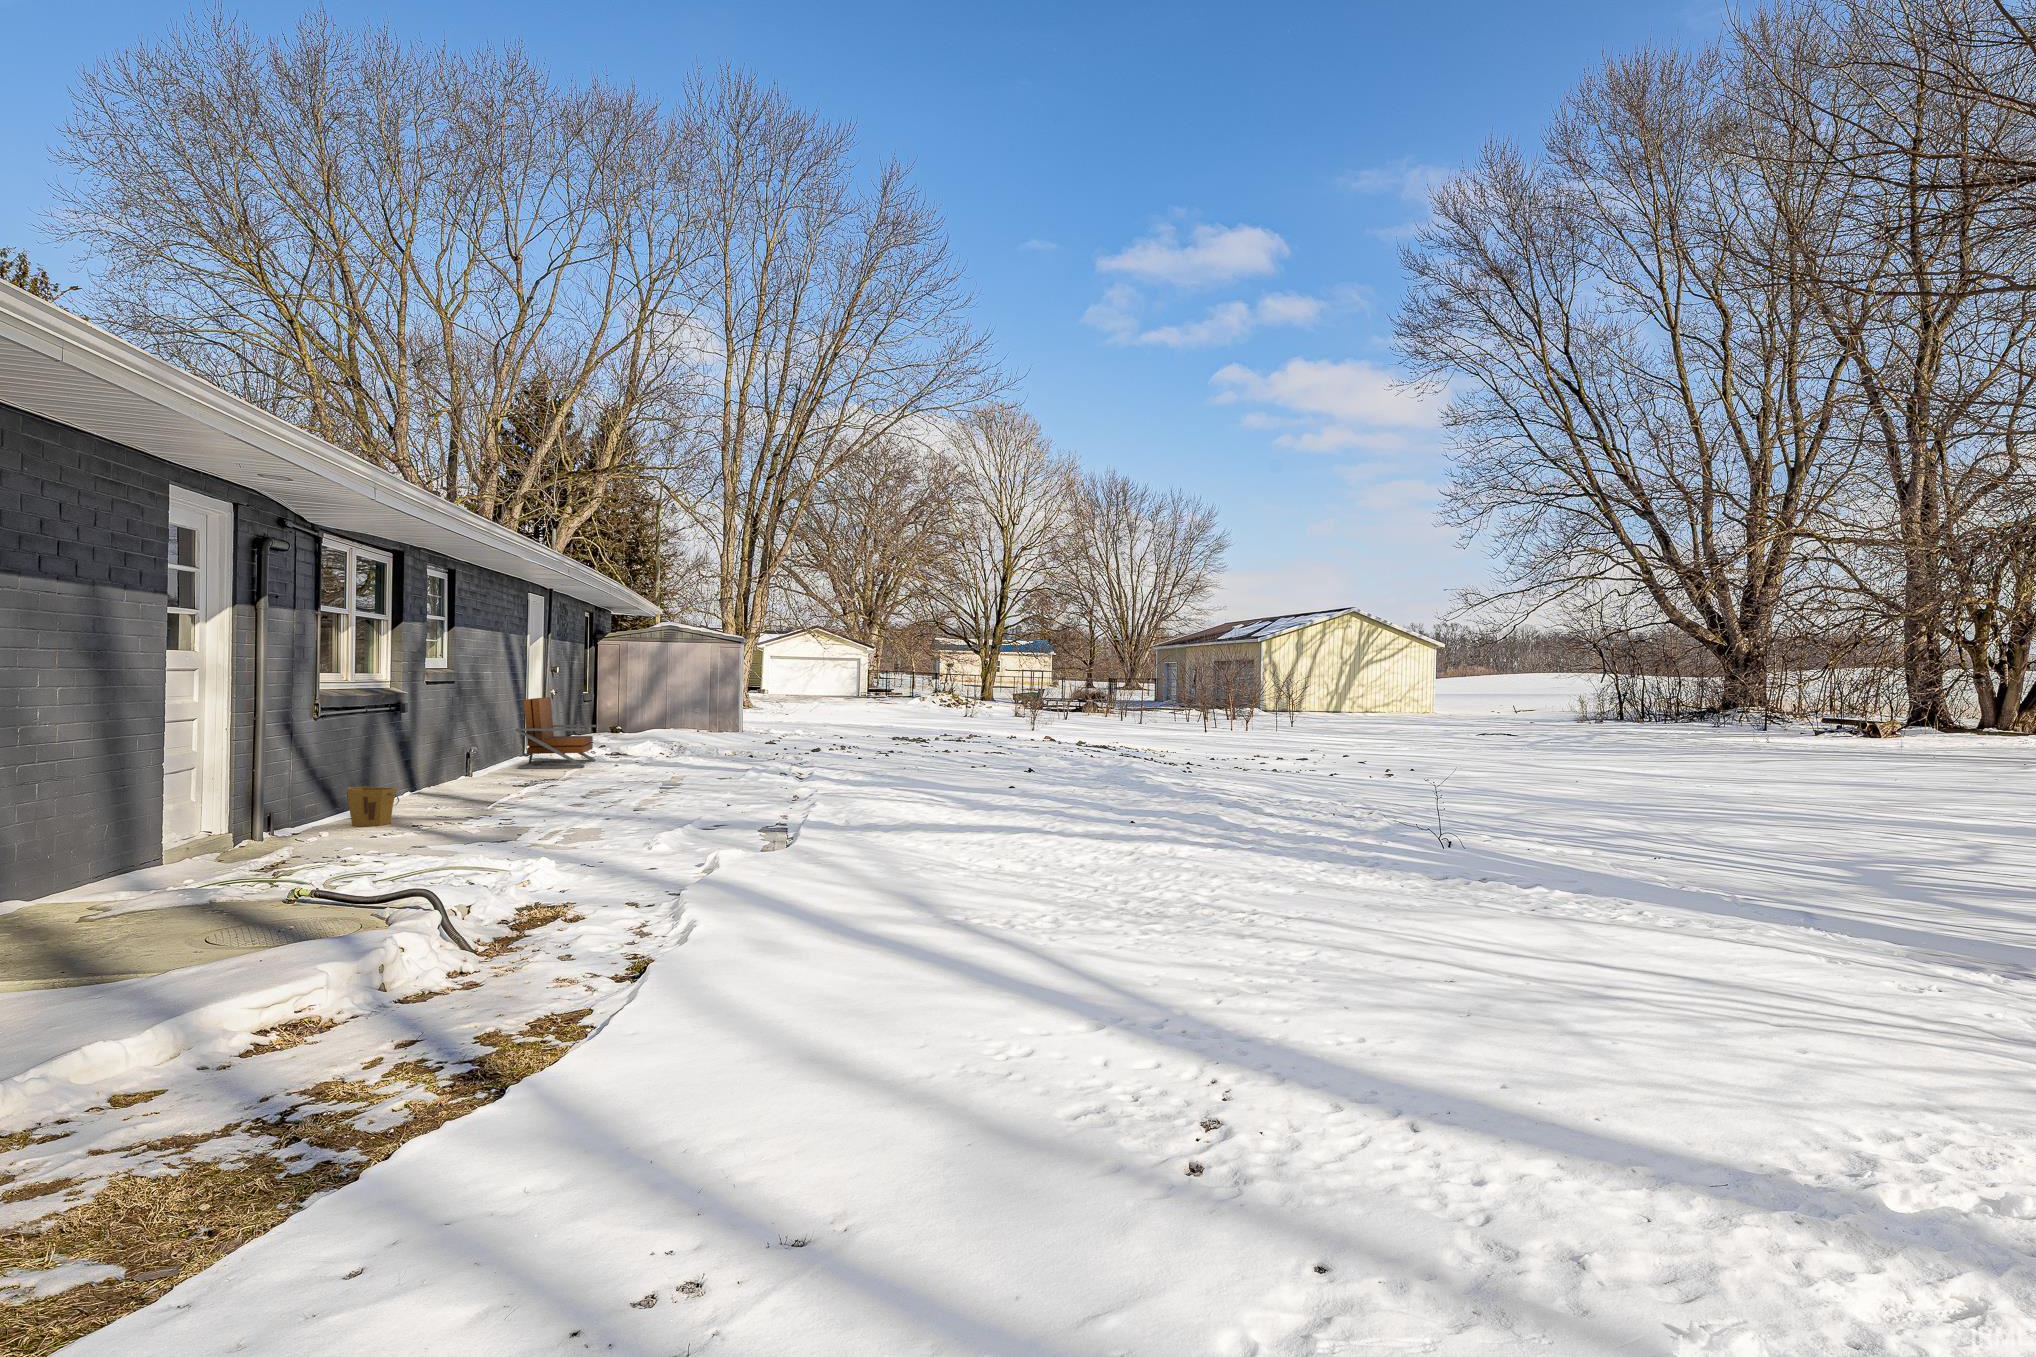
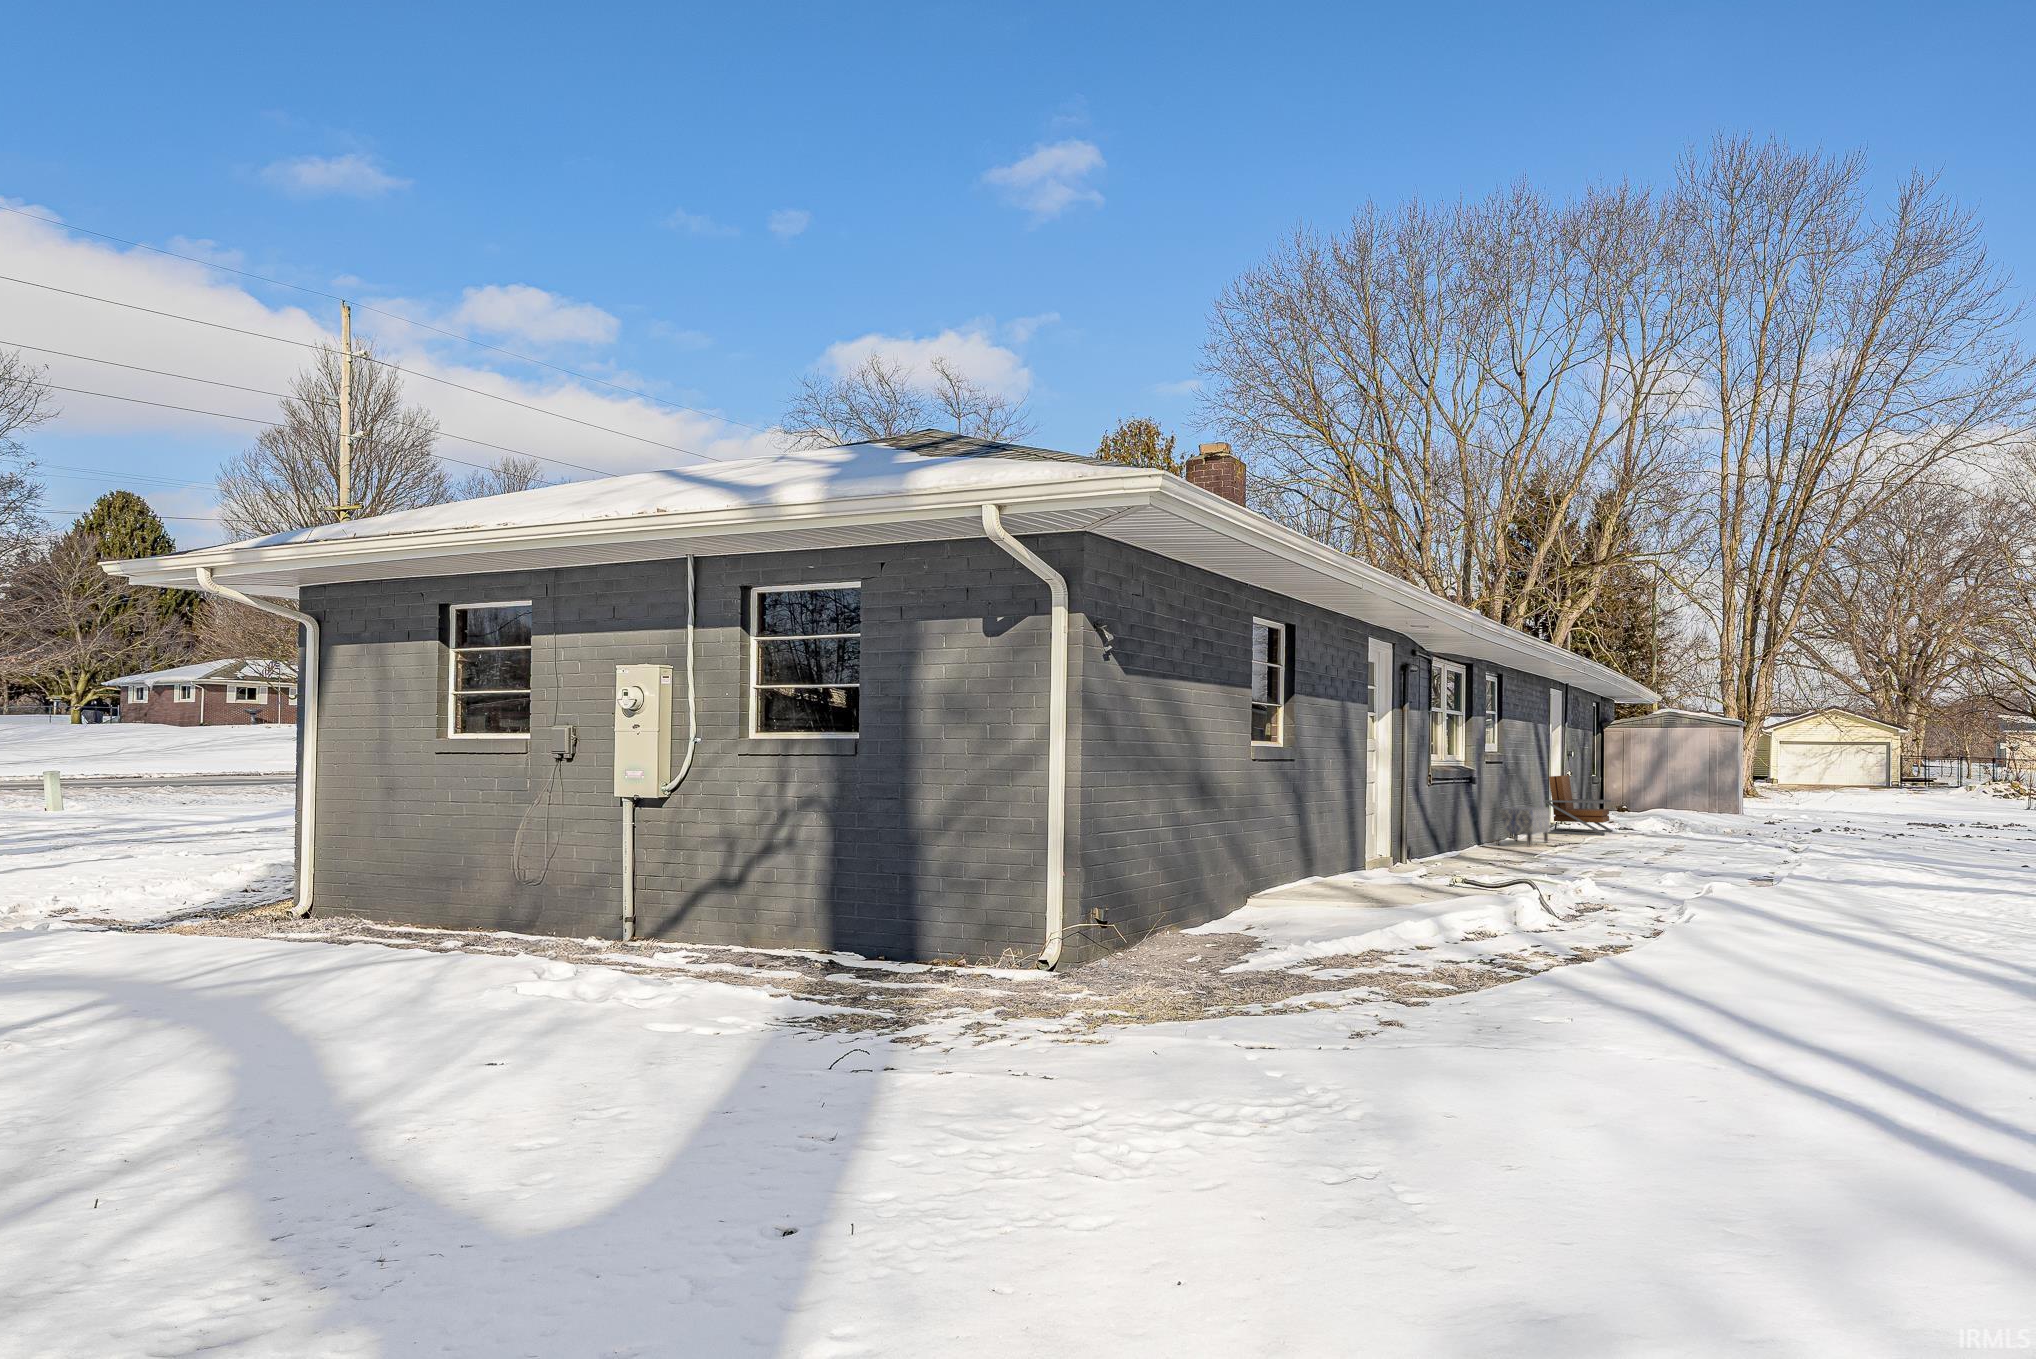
bench: none [429,741,513,797] -> present [1496,806,1551,847]
bucket: present [347,787,399,826] -> none [1452,829,1486,857]

